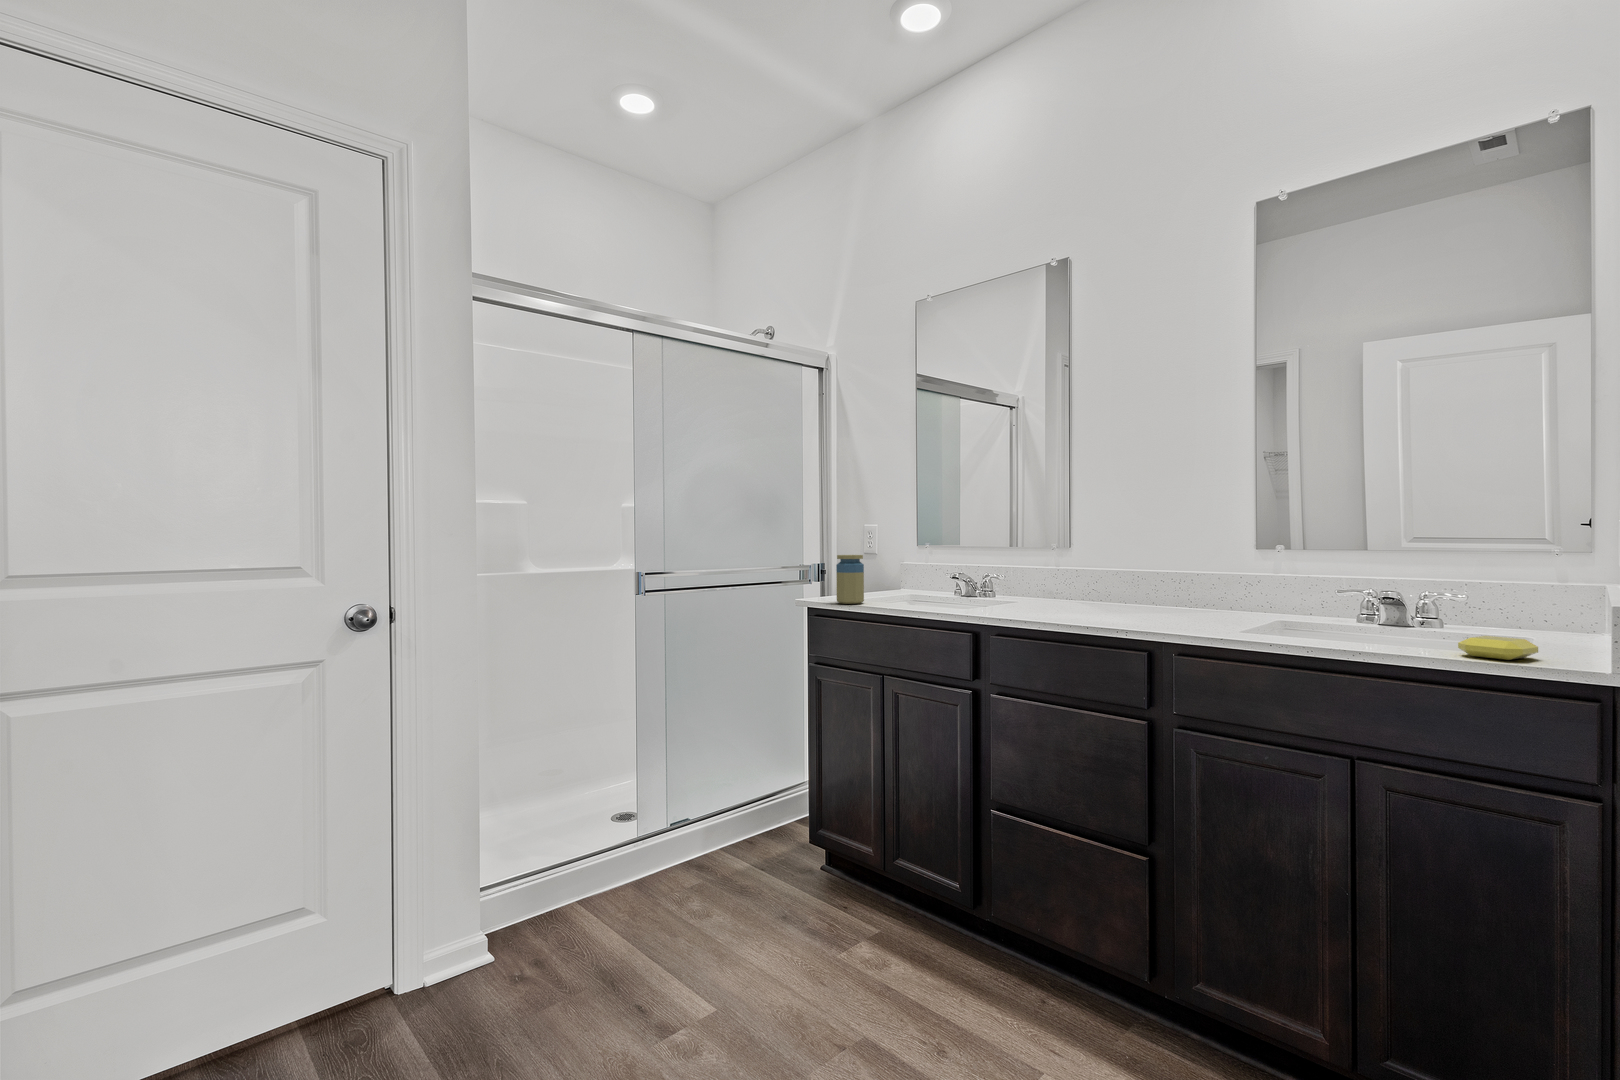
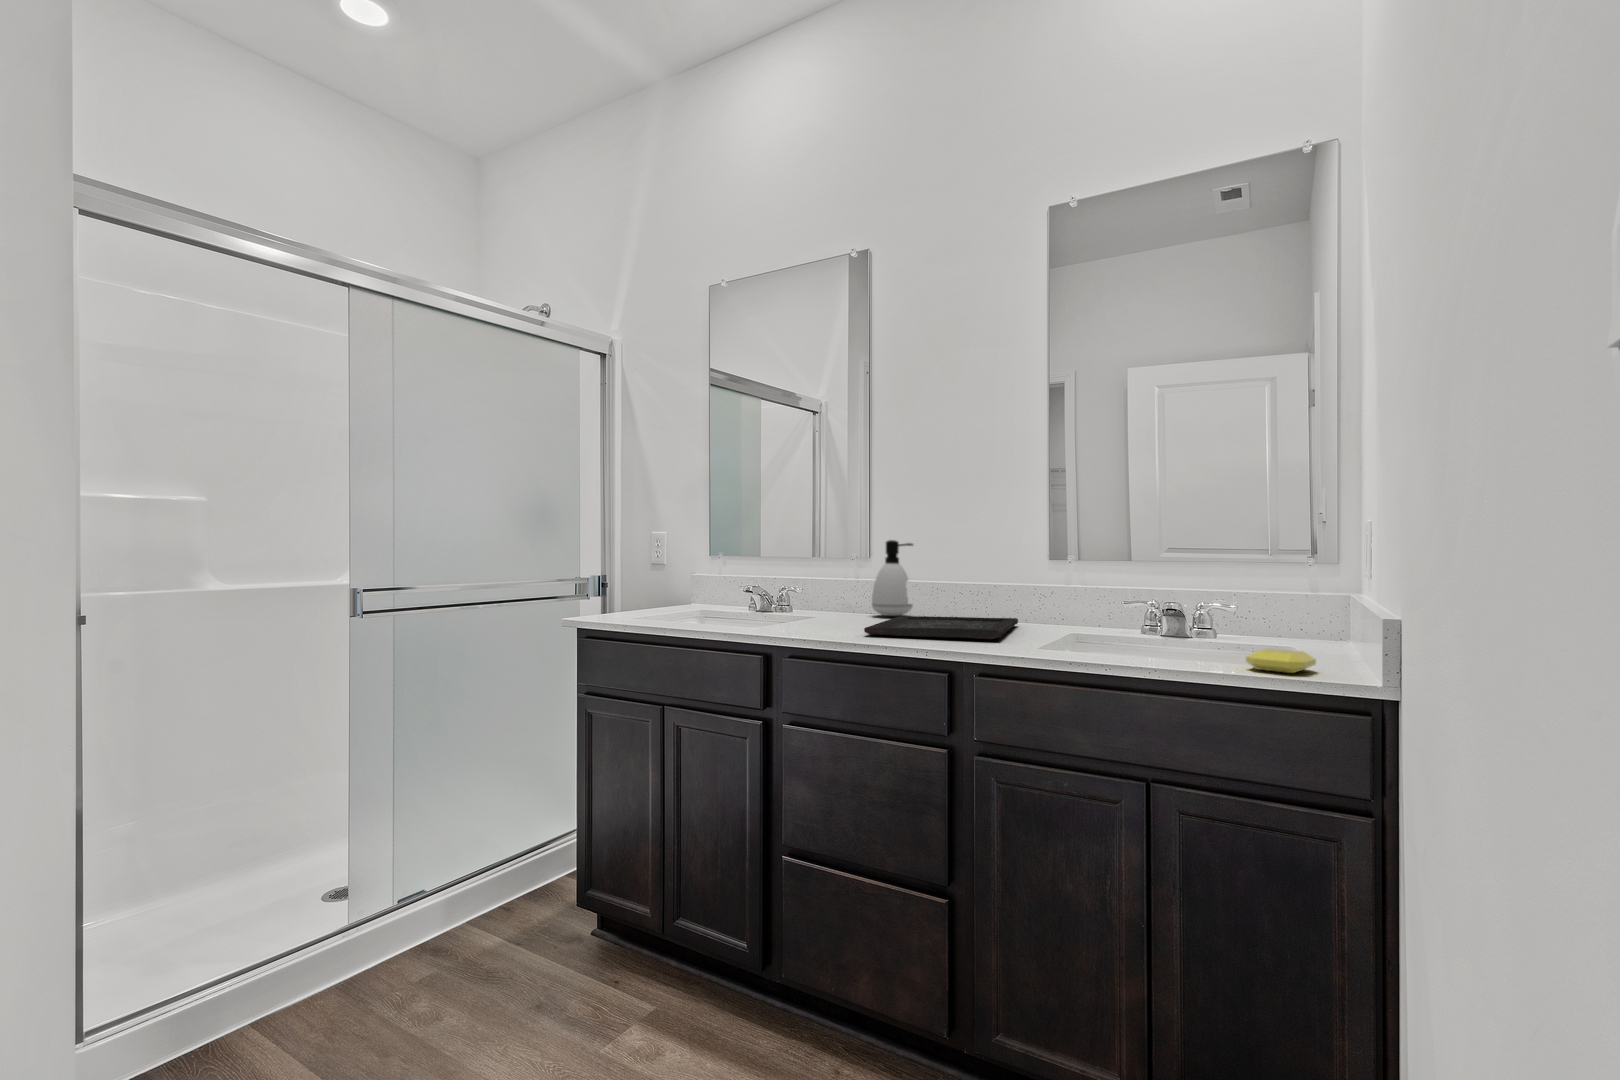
soap dispenser: none [1075,530,1116,602] -> present [872,540,913,616]
jar: present [836,555,864,604] -> none [609,566,642,623]
tray: none [1067,601,1223,623] -> present [864,616,1018,639]

